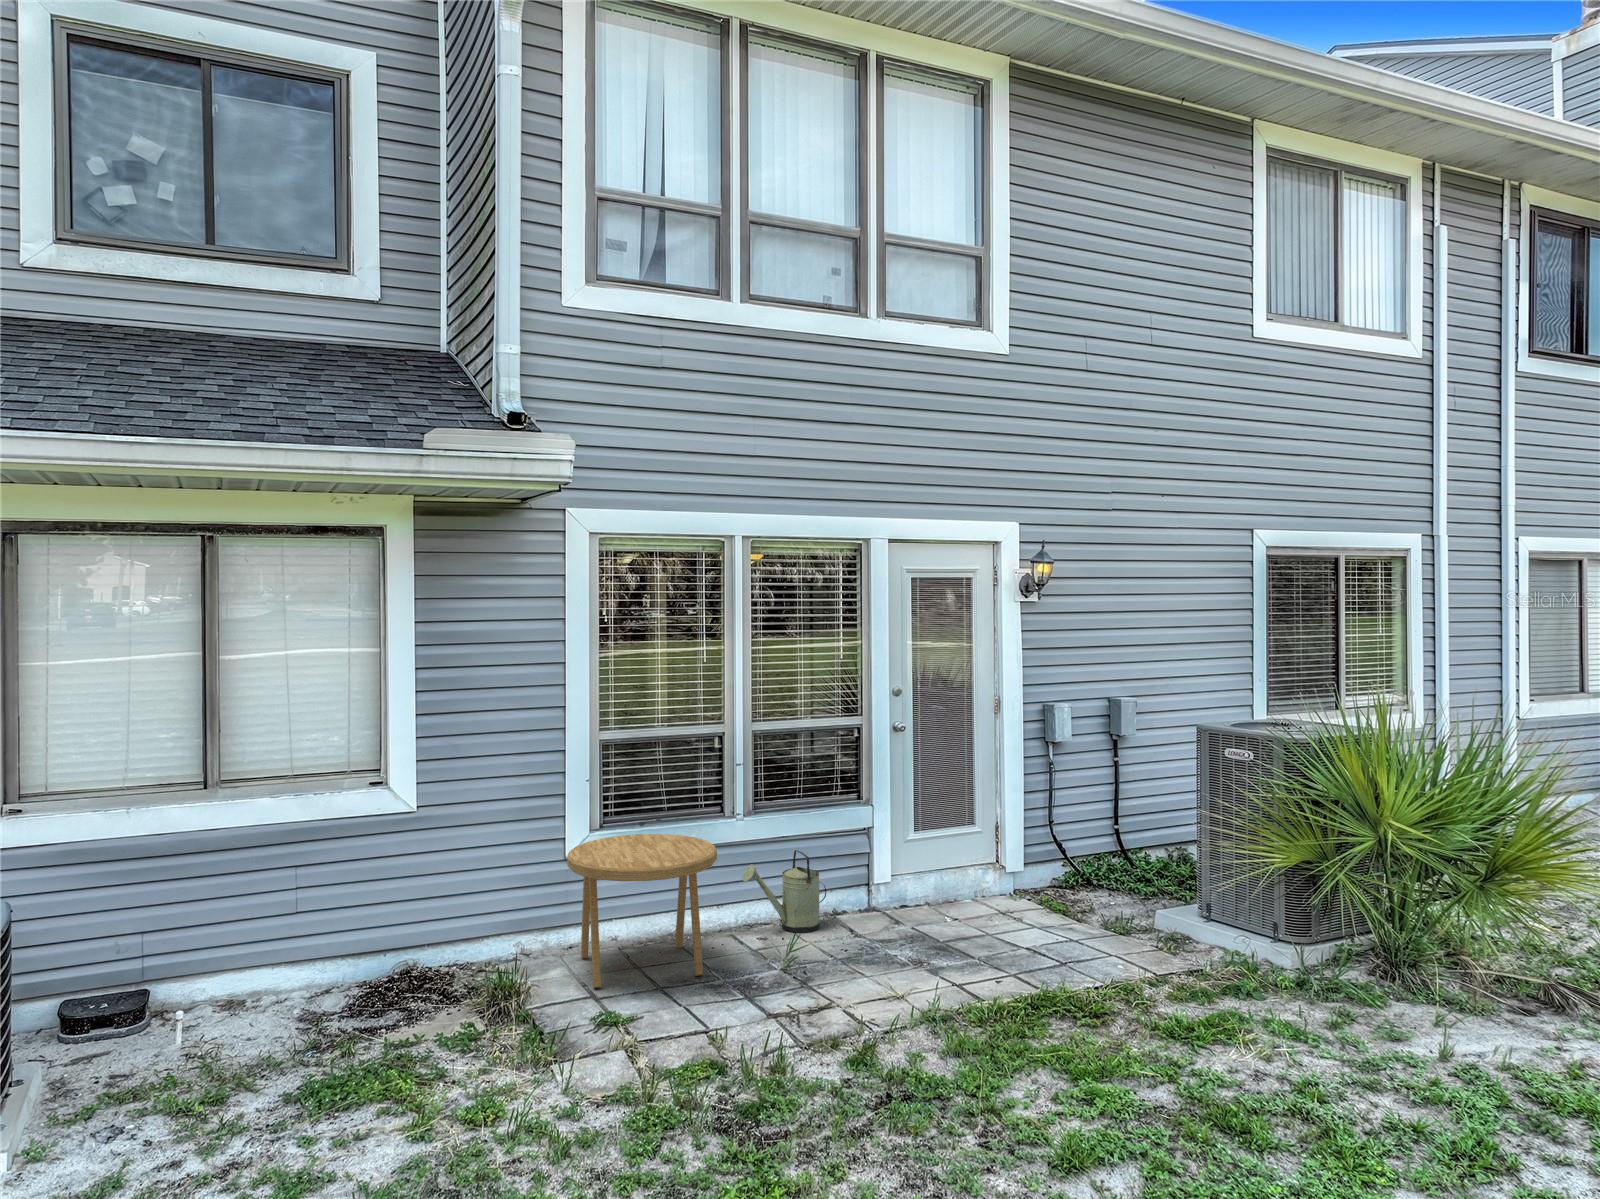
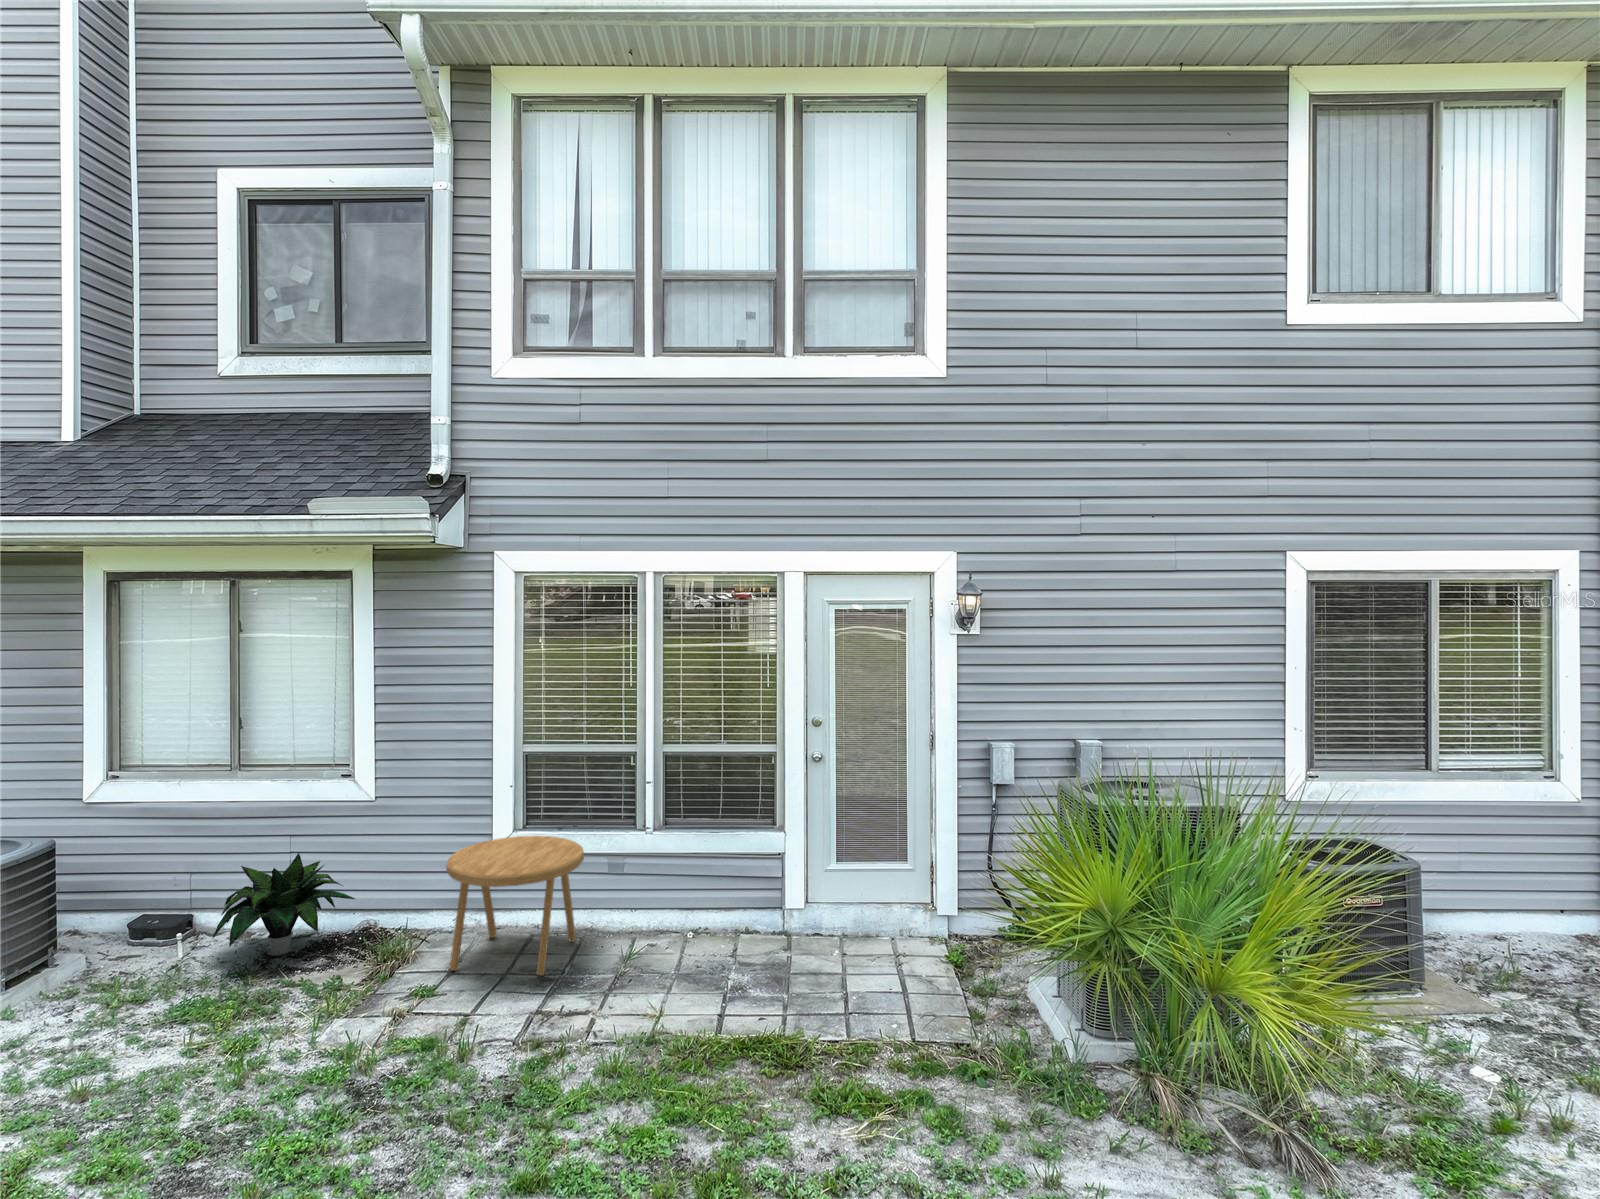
watering can: present [743,850,826,933] -> none [638,867,721,947]
potted plant: none [265,881,429,1014] -> present [213,853,355,956]

